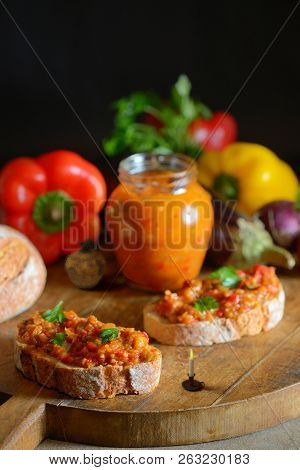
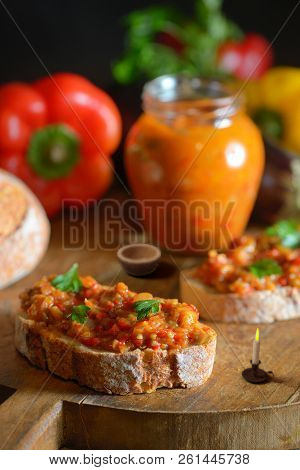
ceramic jug: present [66,238,106,289] -> none [73,184,124,249]
bowl: none [98,285,132,310] -> present [117,244,161,276]

